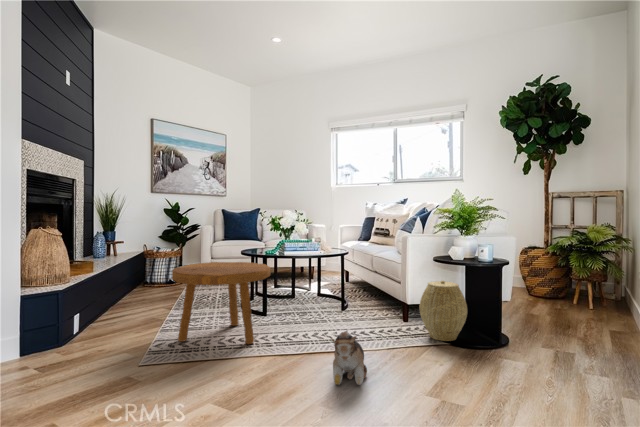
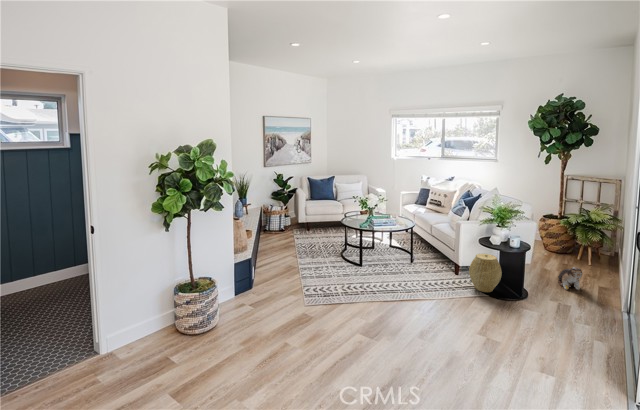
footstool: present [172,262,270,344] -> none [314,236,374,291]
plush toy: present [331,332,367,385] -> present [558,267,584,290]

